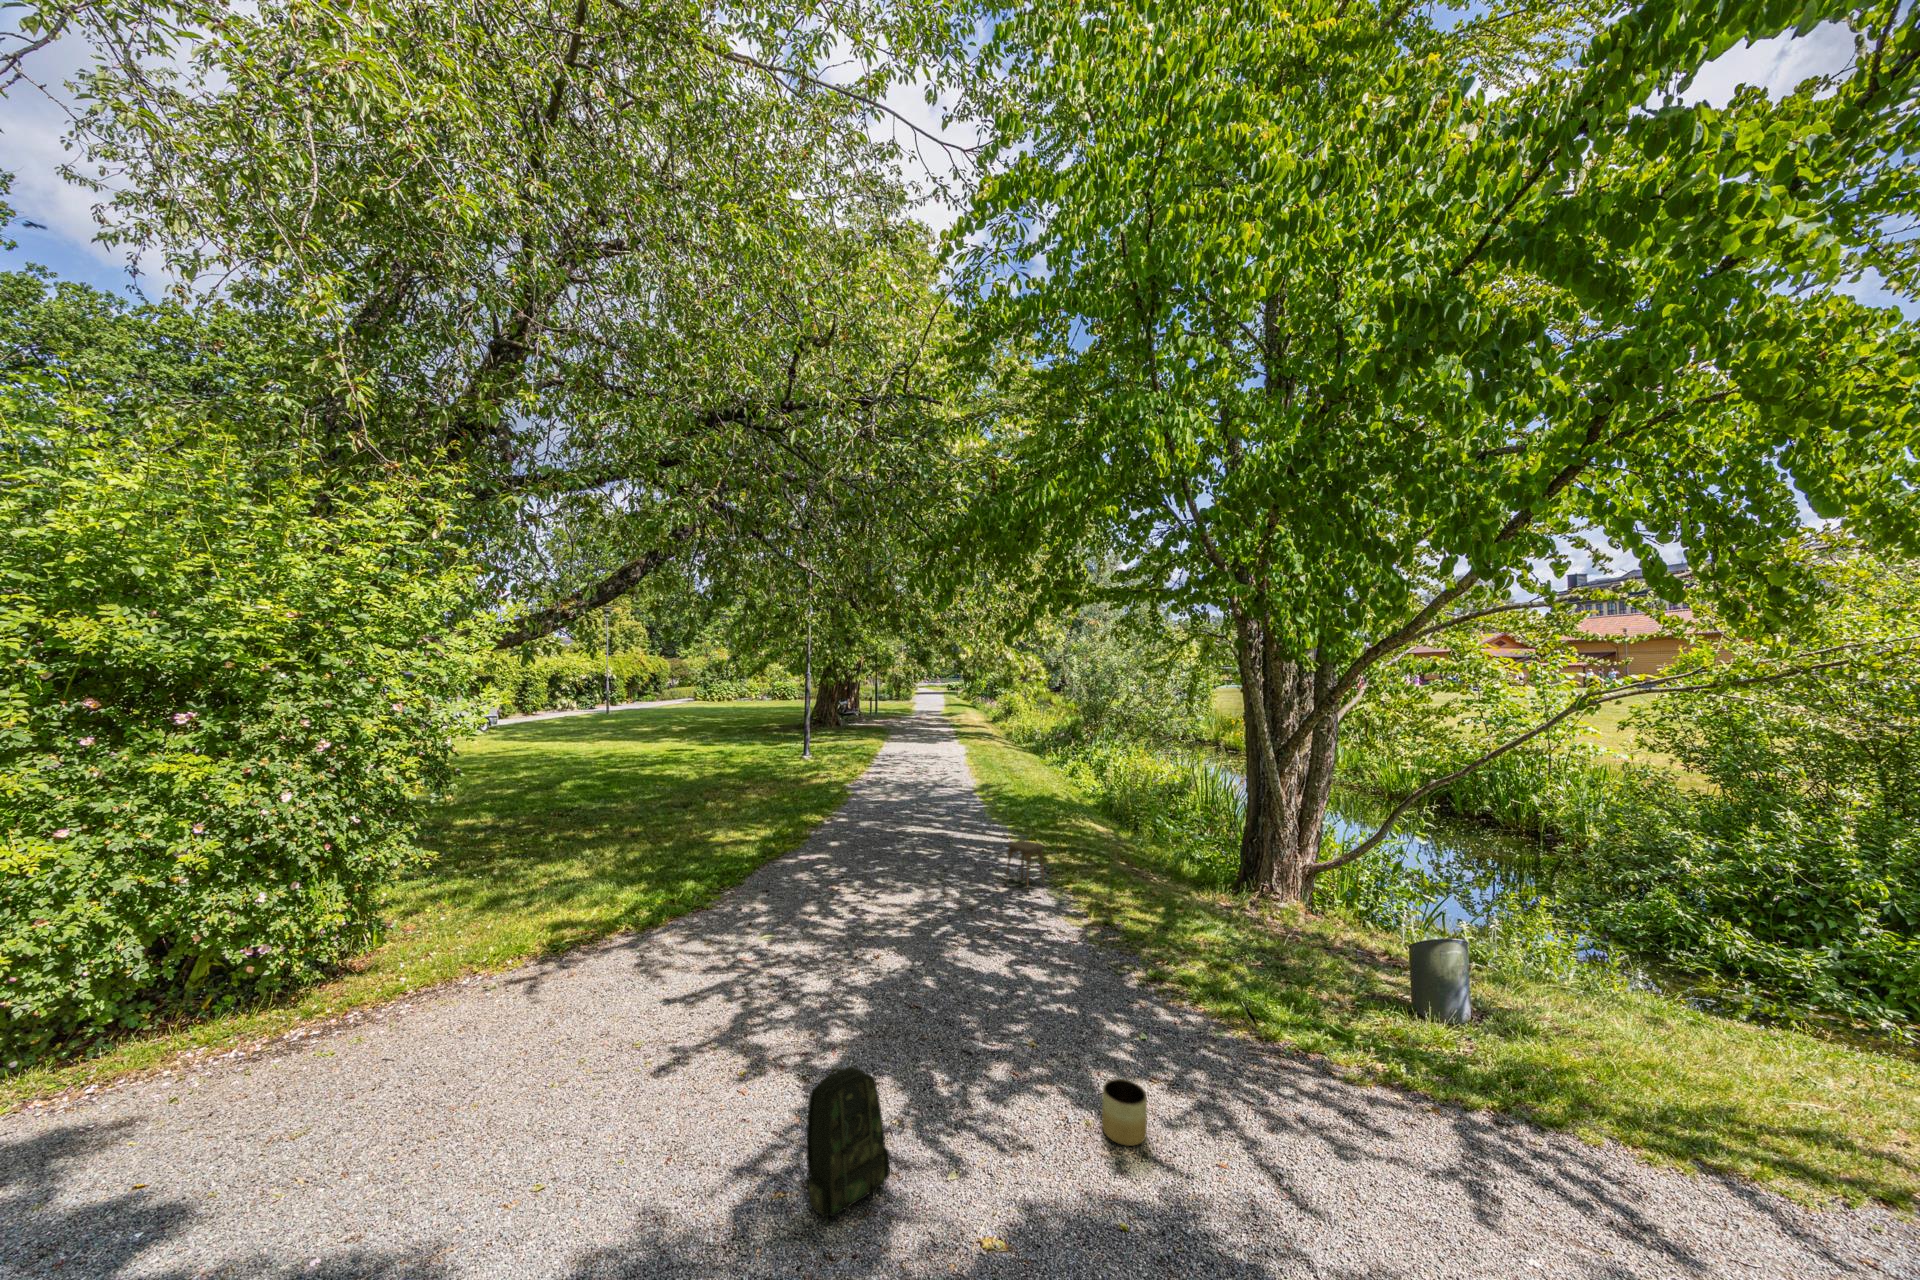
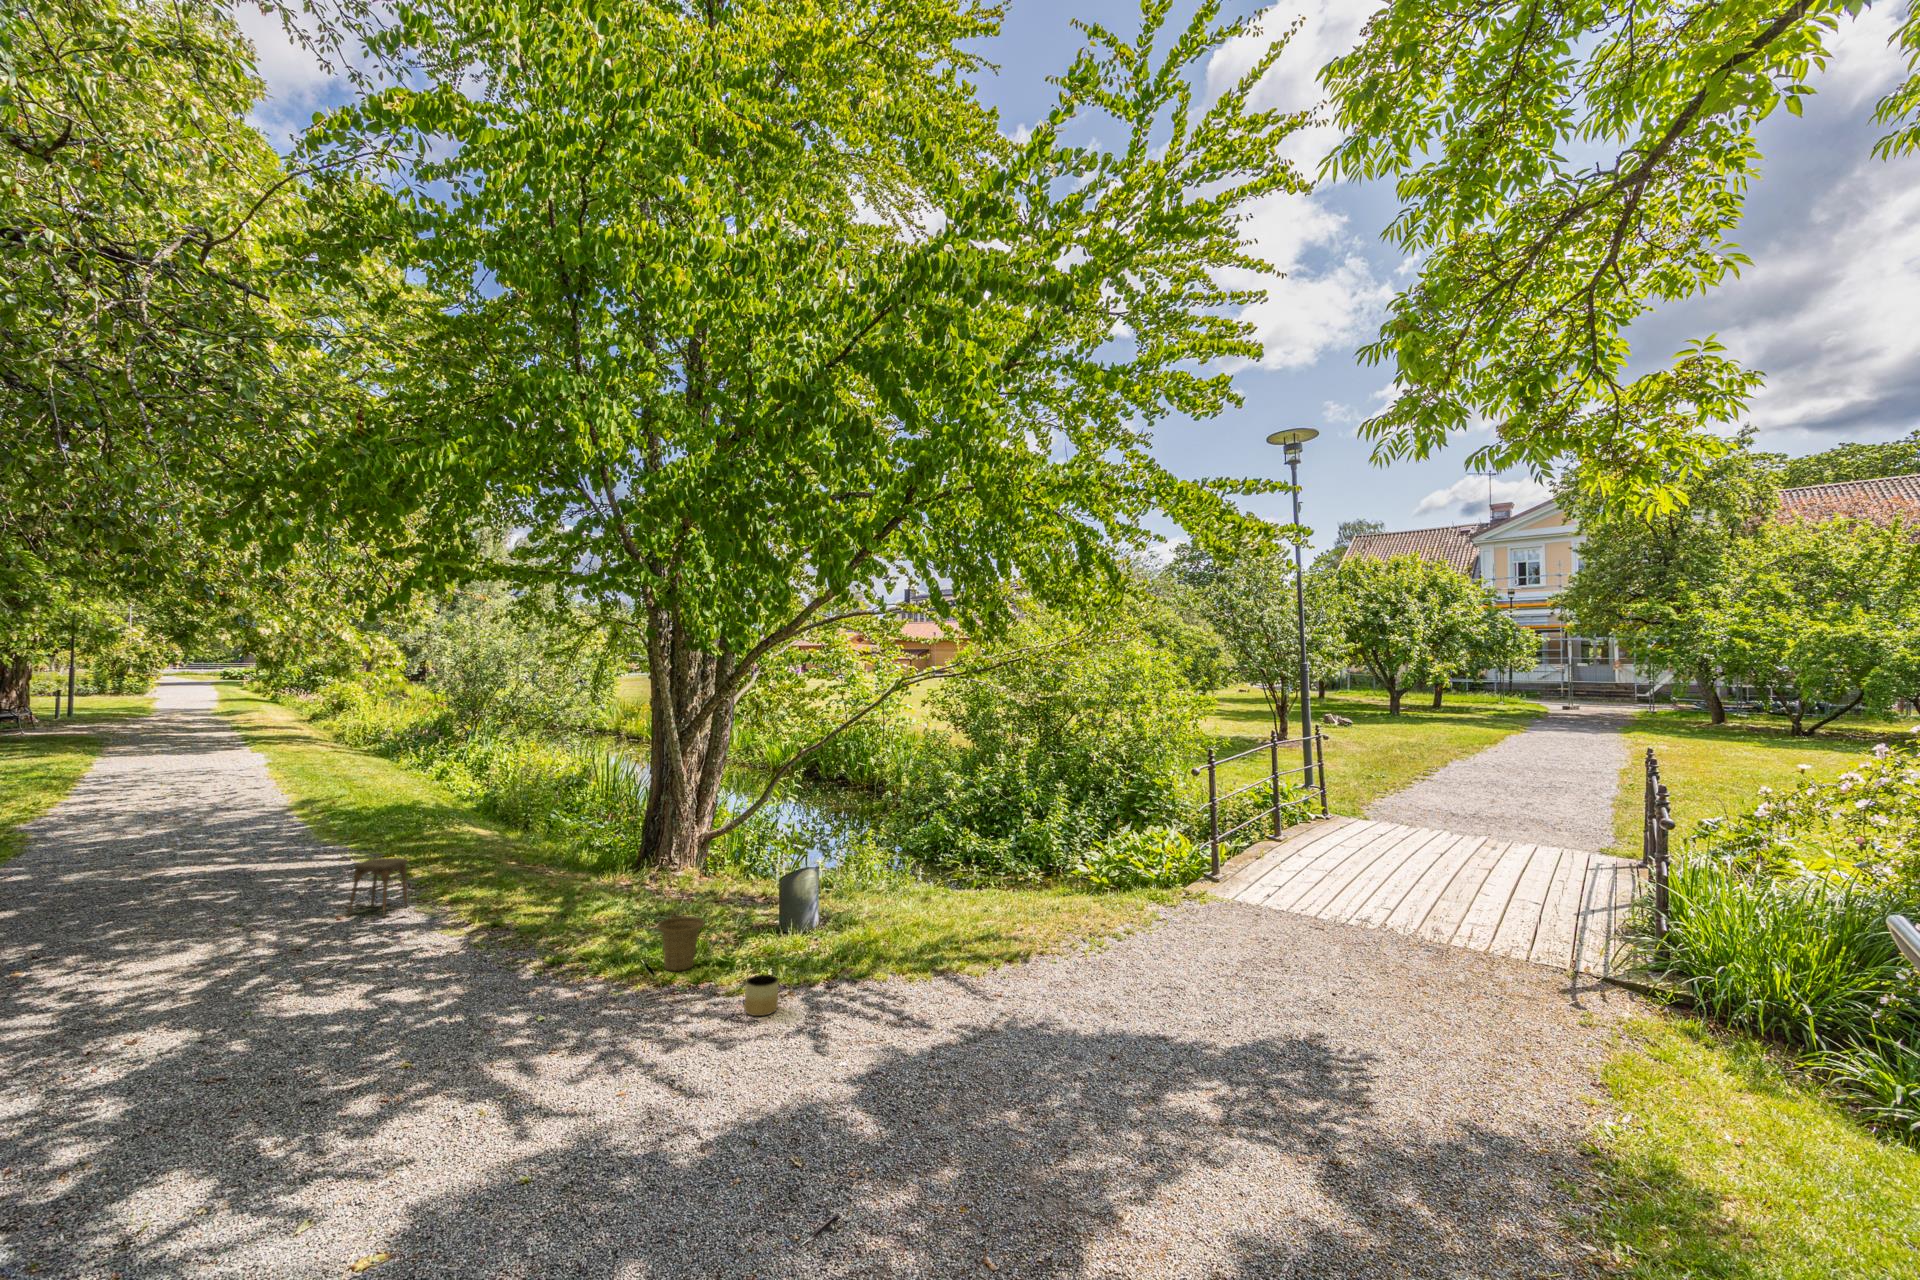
basket: none [1263,974,1323,1047] -> present [657,916,705,971]
backpack: present [806,1067,890,1220] -> none [122,1091,255,1254]
planter: present [1102,1079,1147,1146] -> present [744,974,779,1016]

